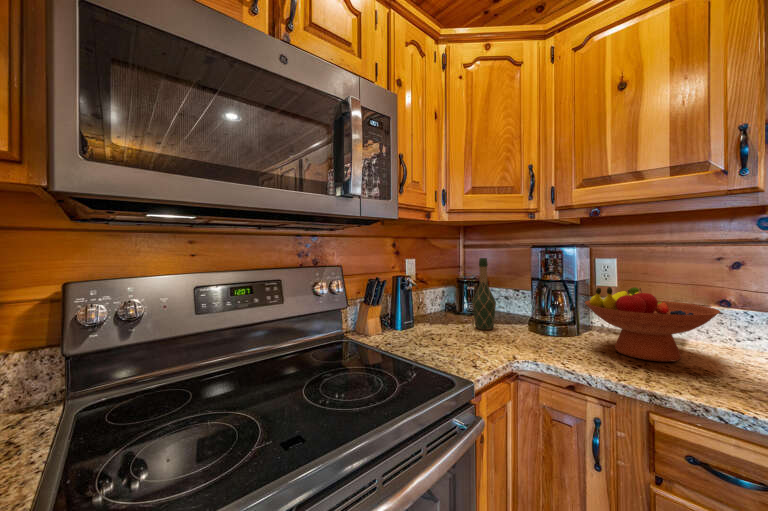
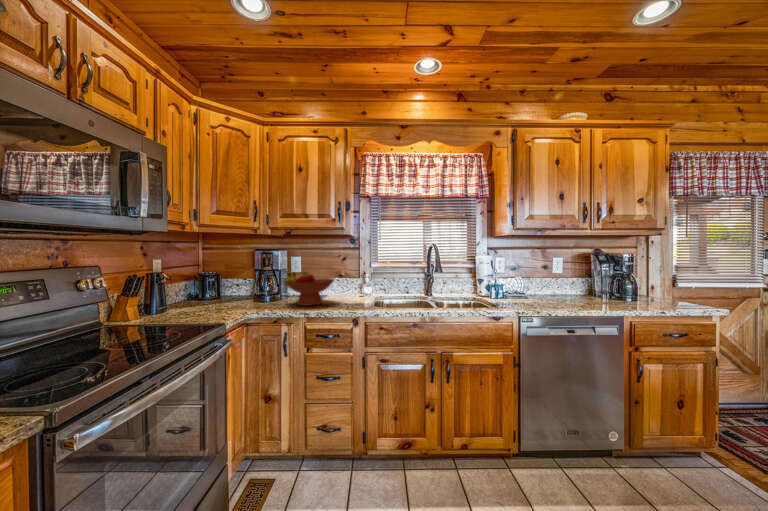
wine bottle: present [472,258,496,330] -> none [215,258,232,306]

